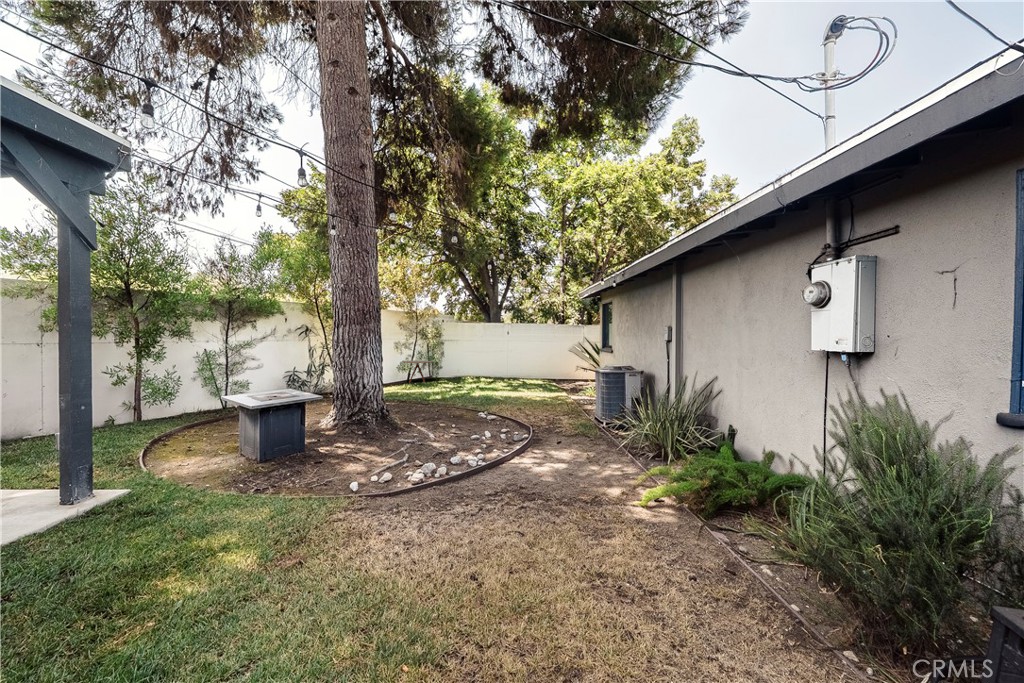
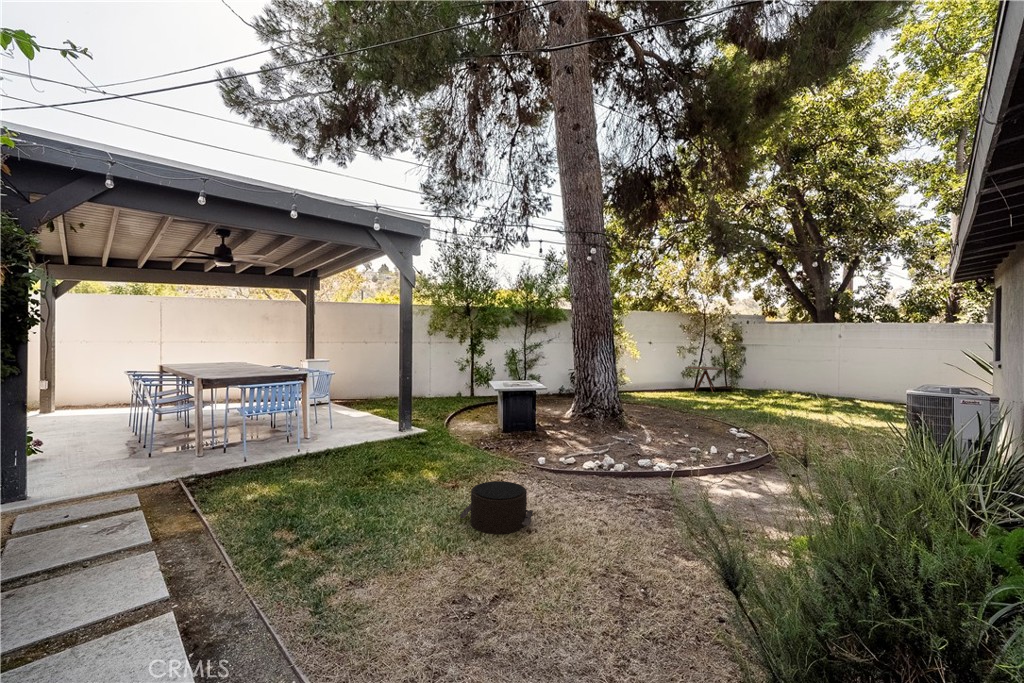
pouf: none [335,531,445,621] -> present [460,481,533,534]

